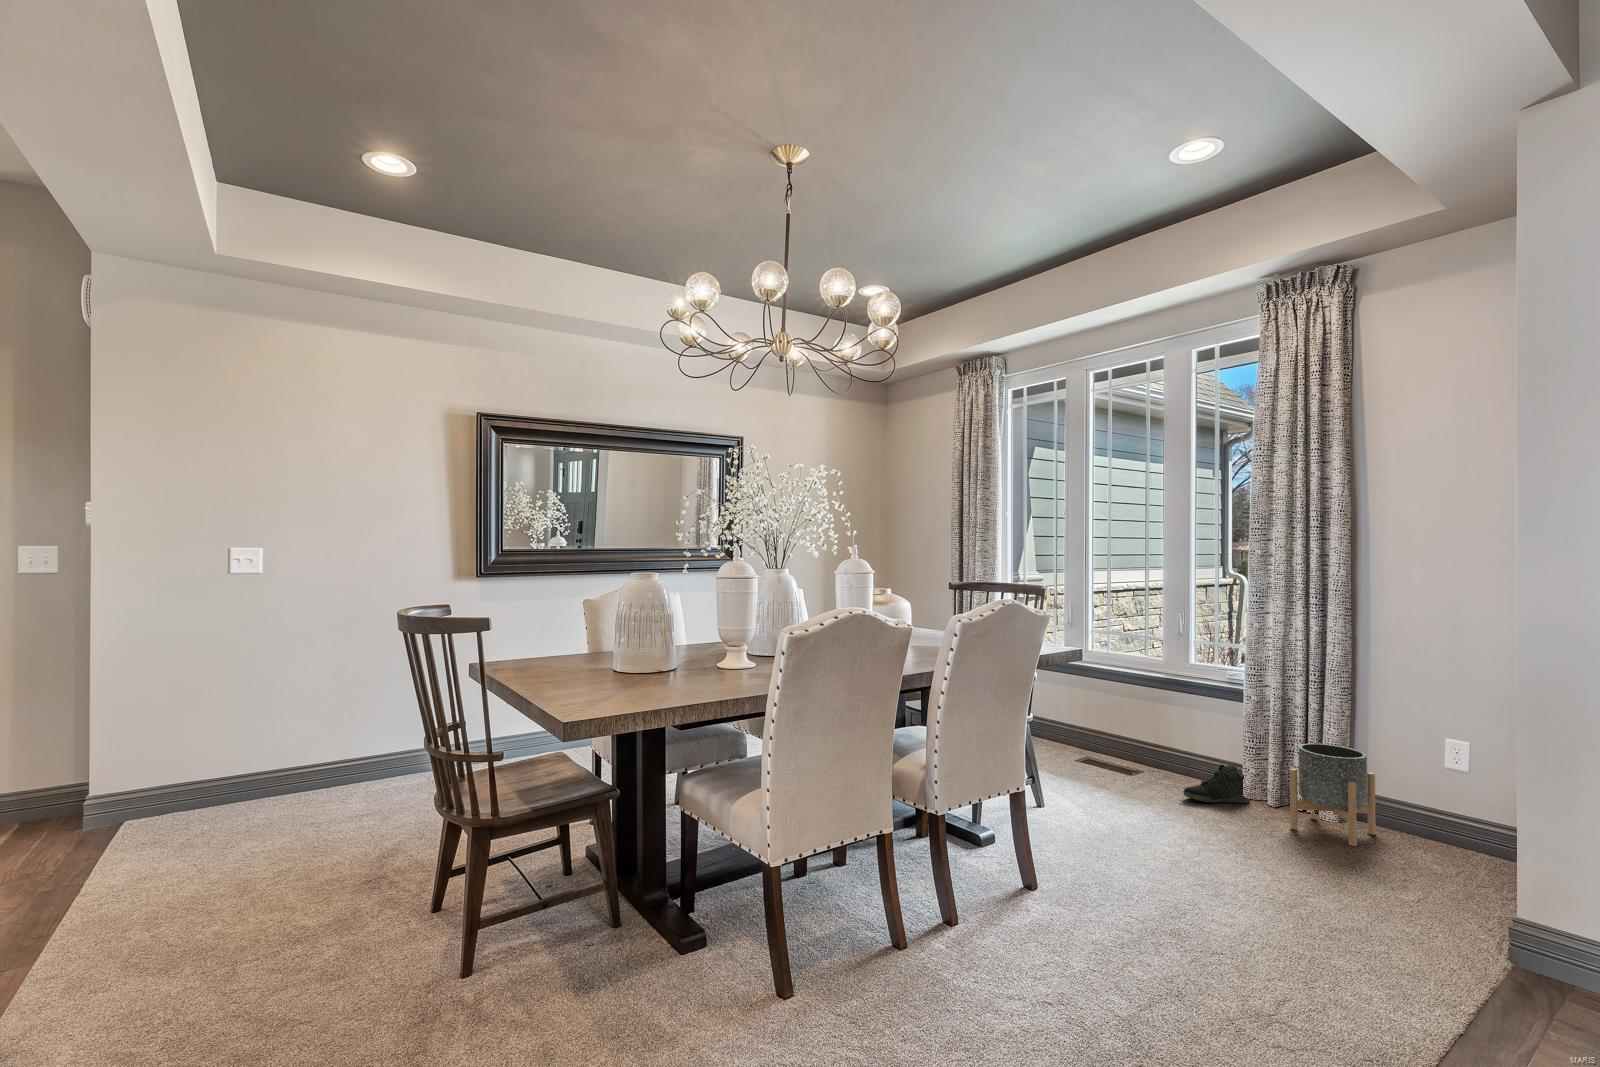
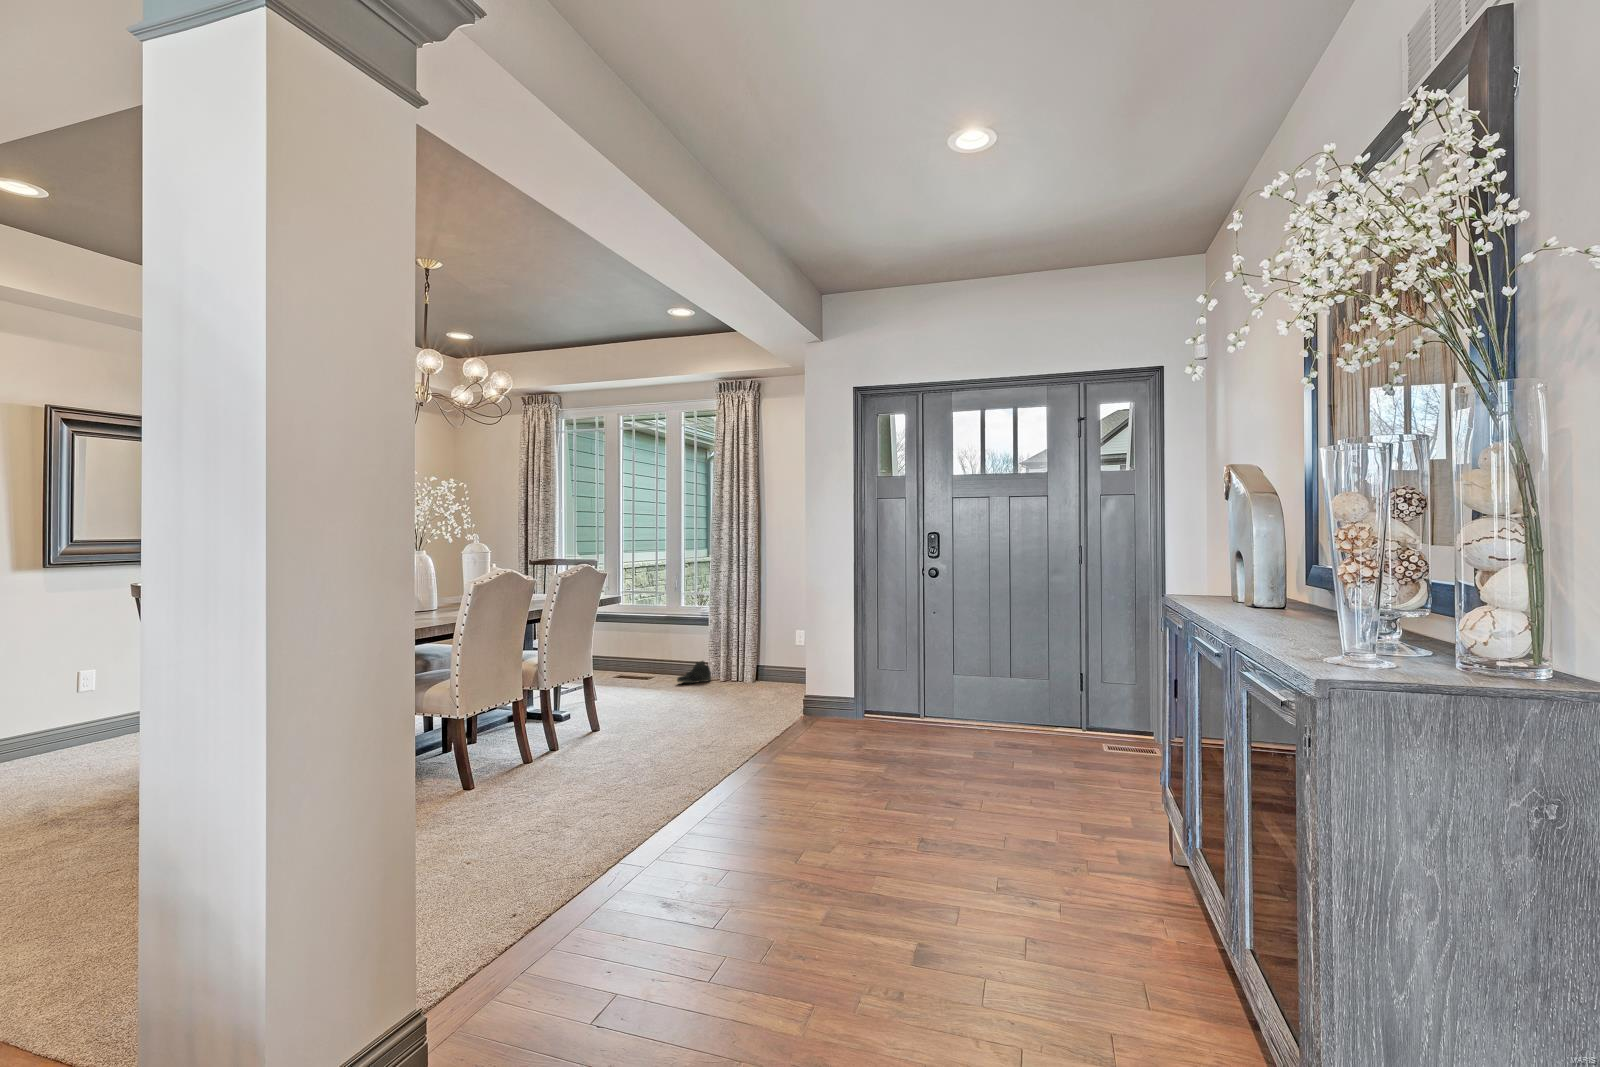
planter: present [1290,743,1376,846] -> none [729,641,767,689]

